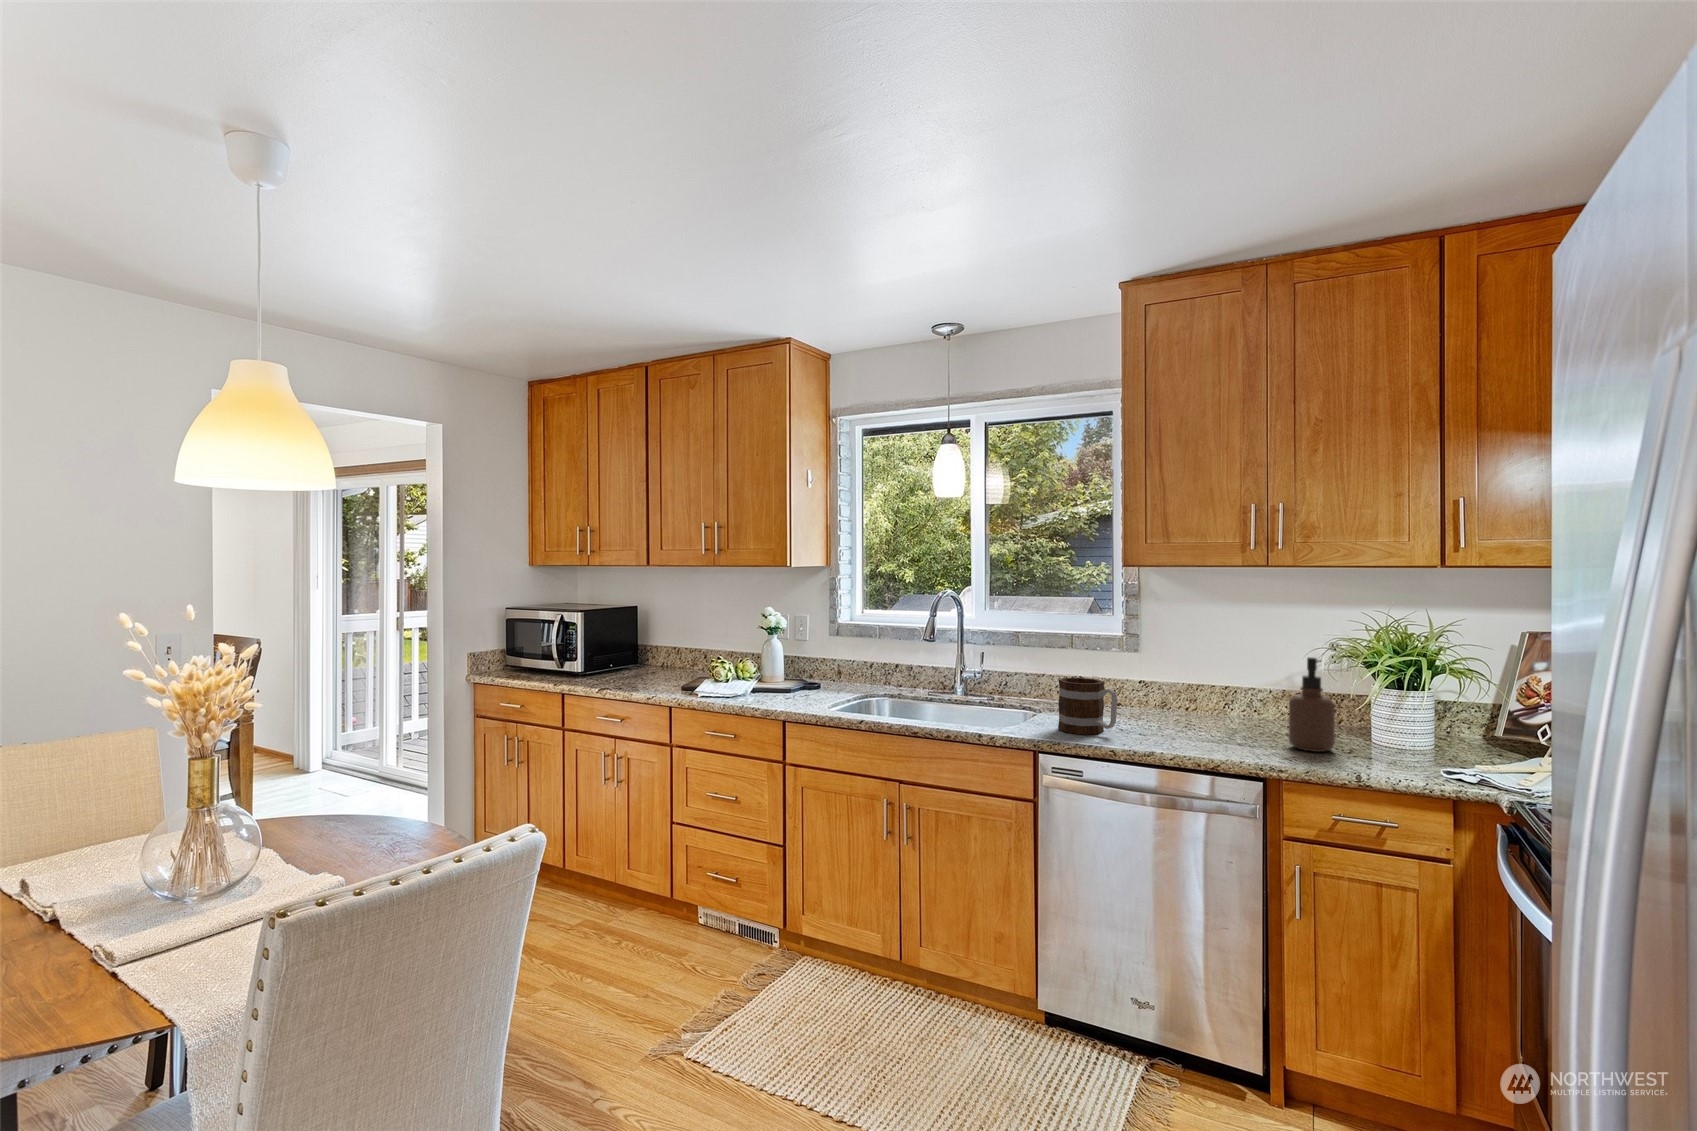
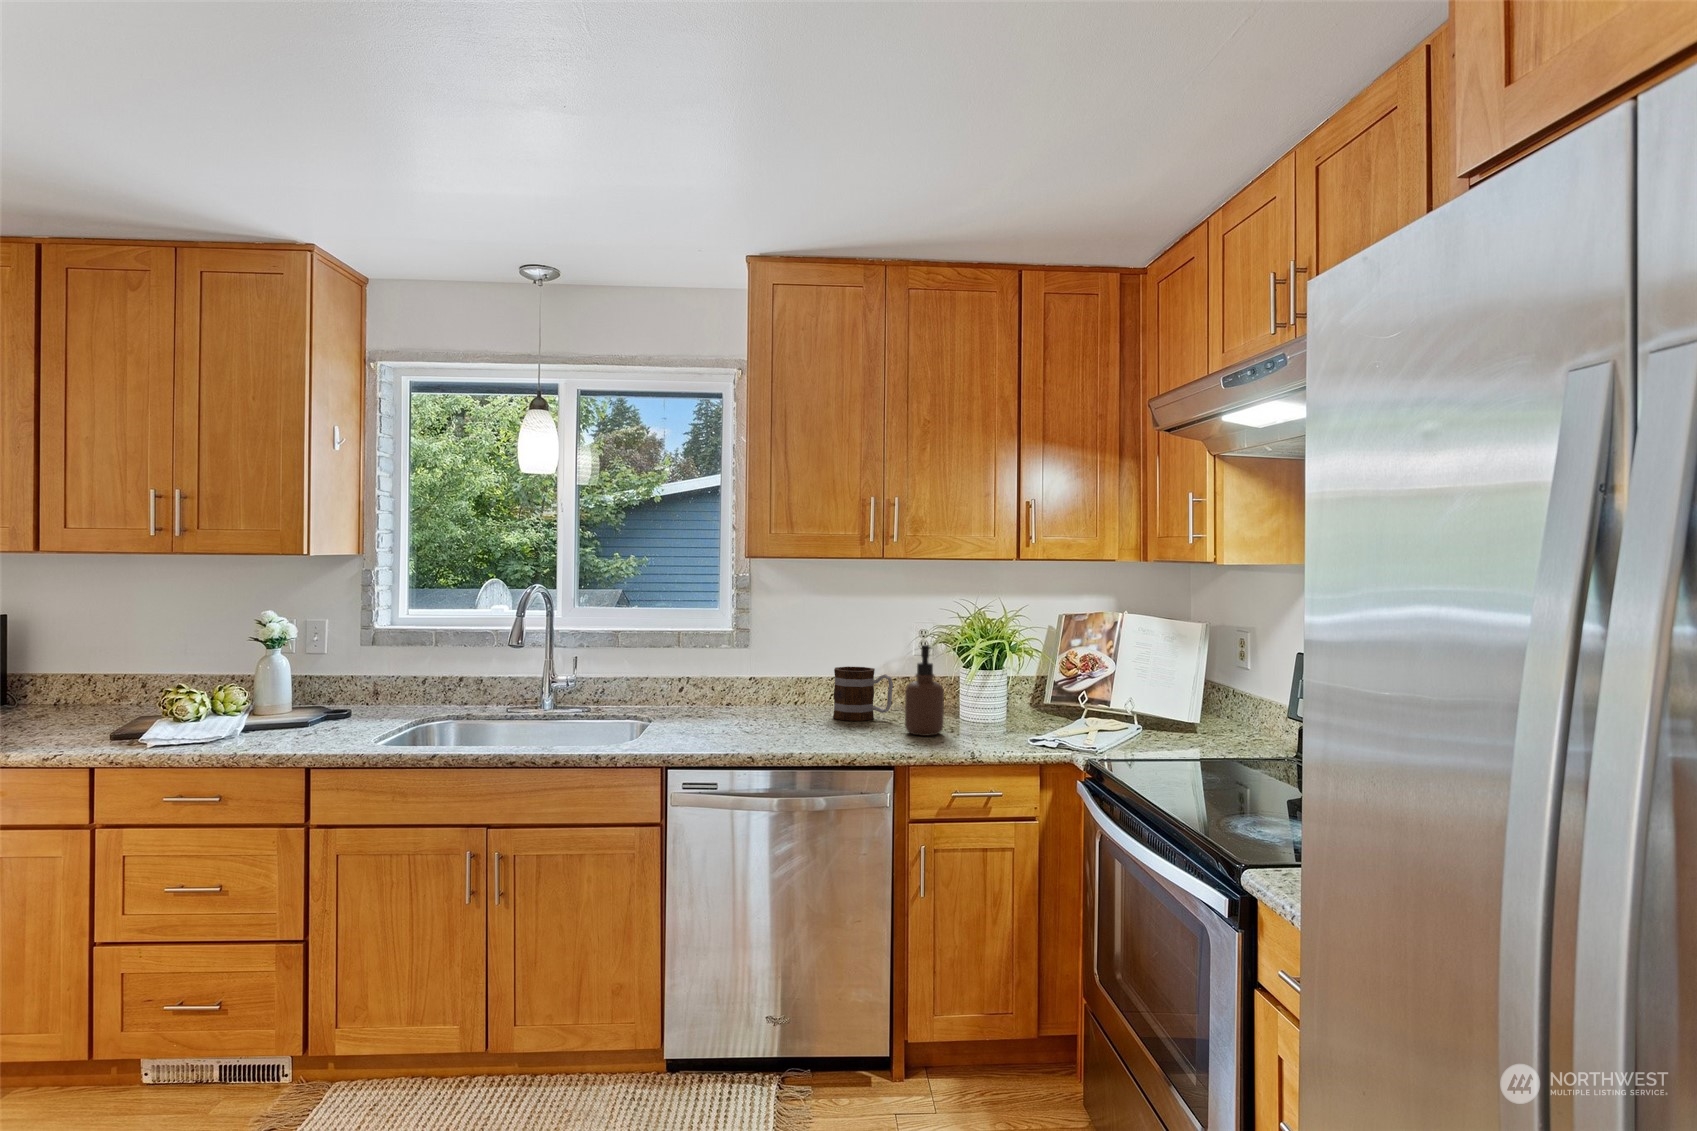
mug: present [1058,678,1118,735] -> present [833,666,893,721]

